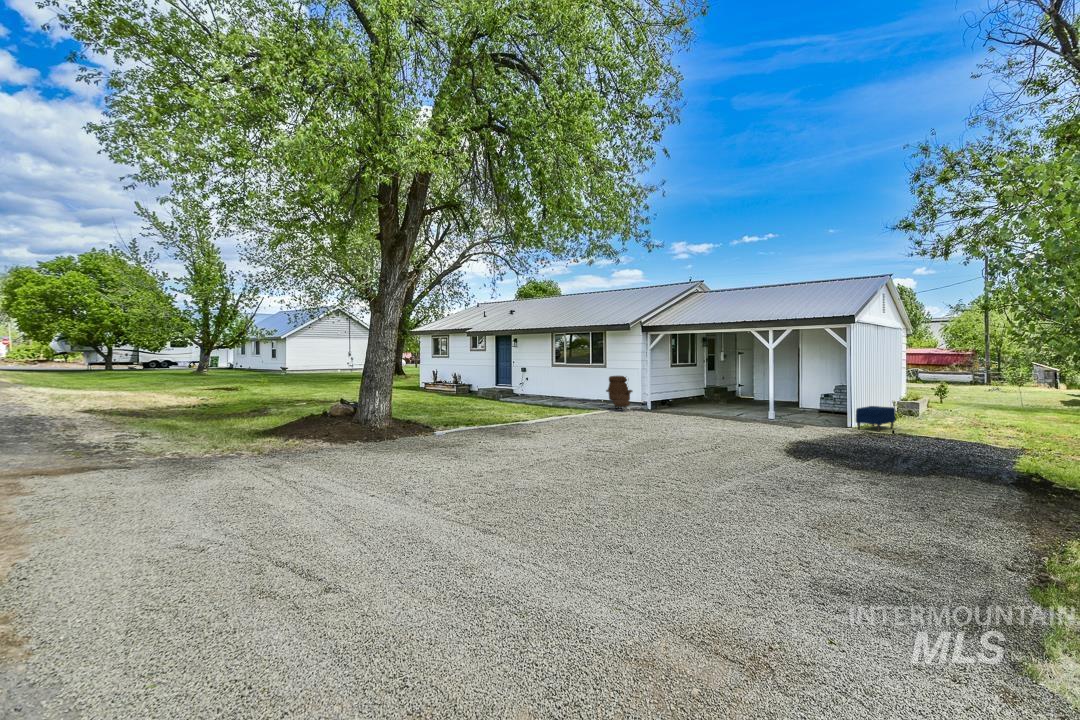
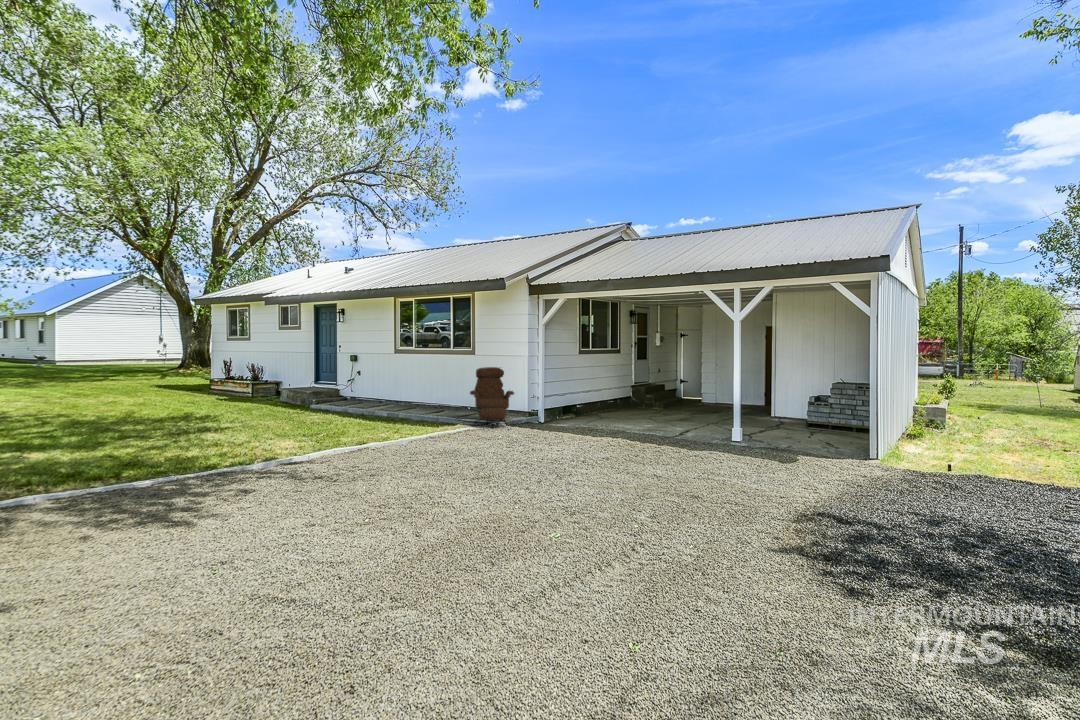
bench: present [856,406,895,432] -> none [882,417,940,465]

